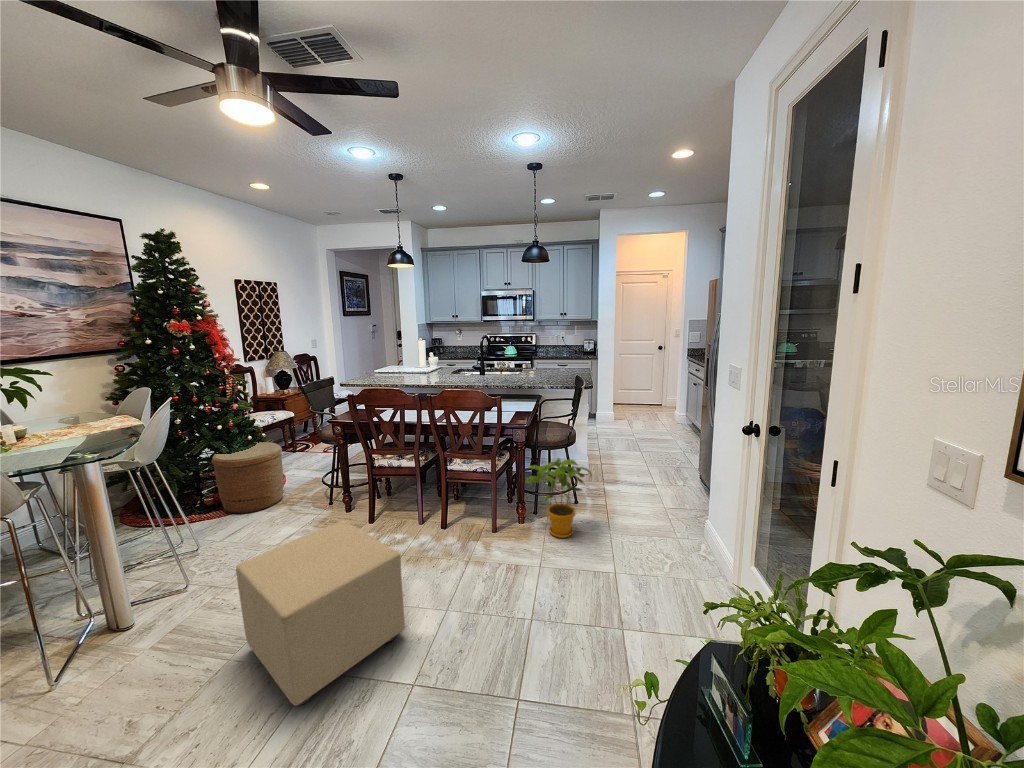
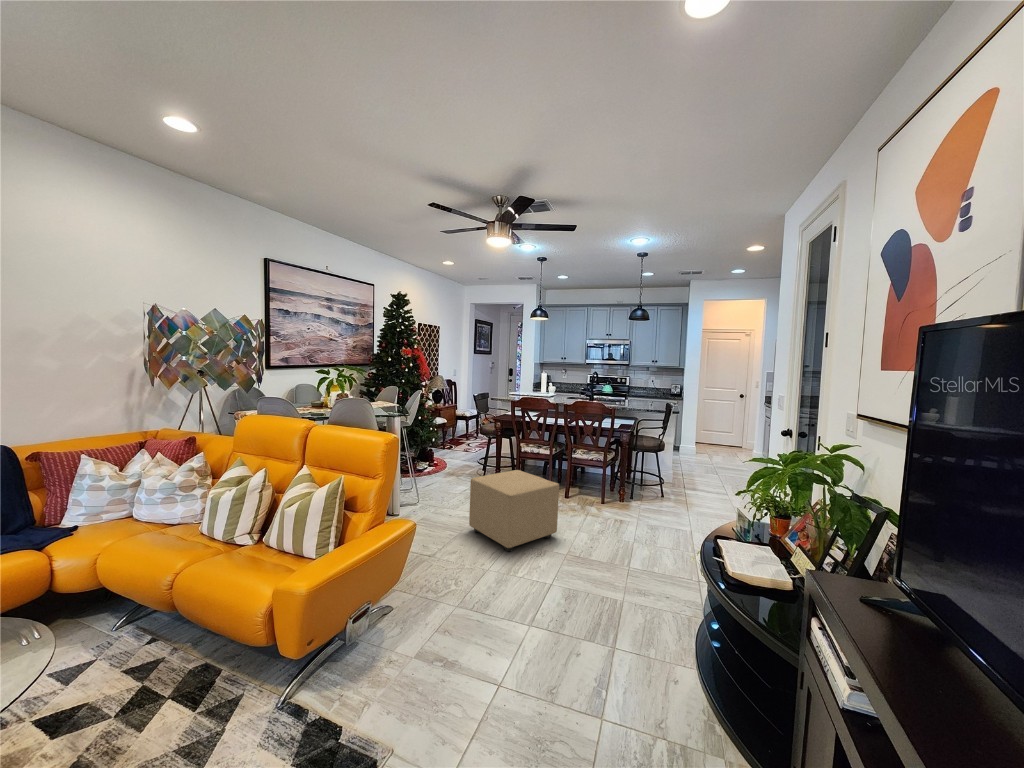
woven basket: present [212,442,283,513] -> none [413,433,454,477]
house plant: present [525,458,592,538] -> none [626,454,677,512]

